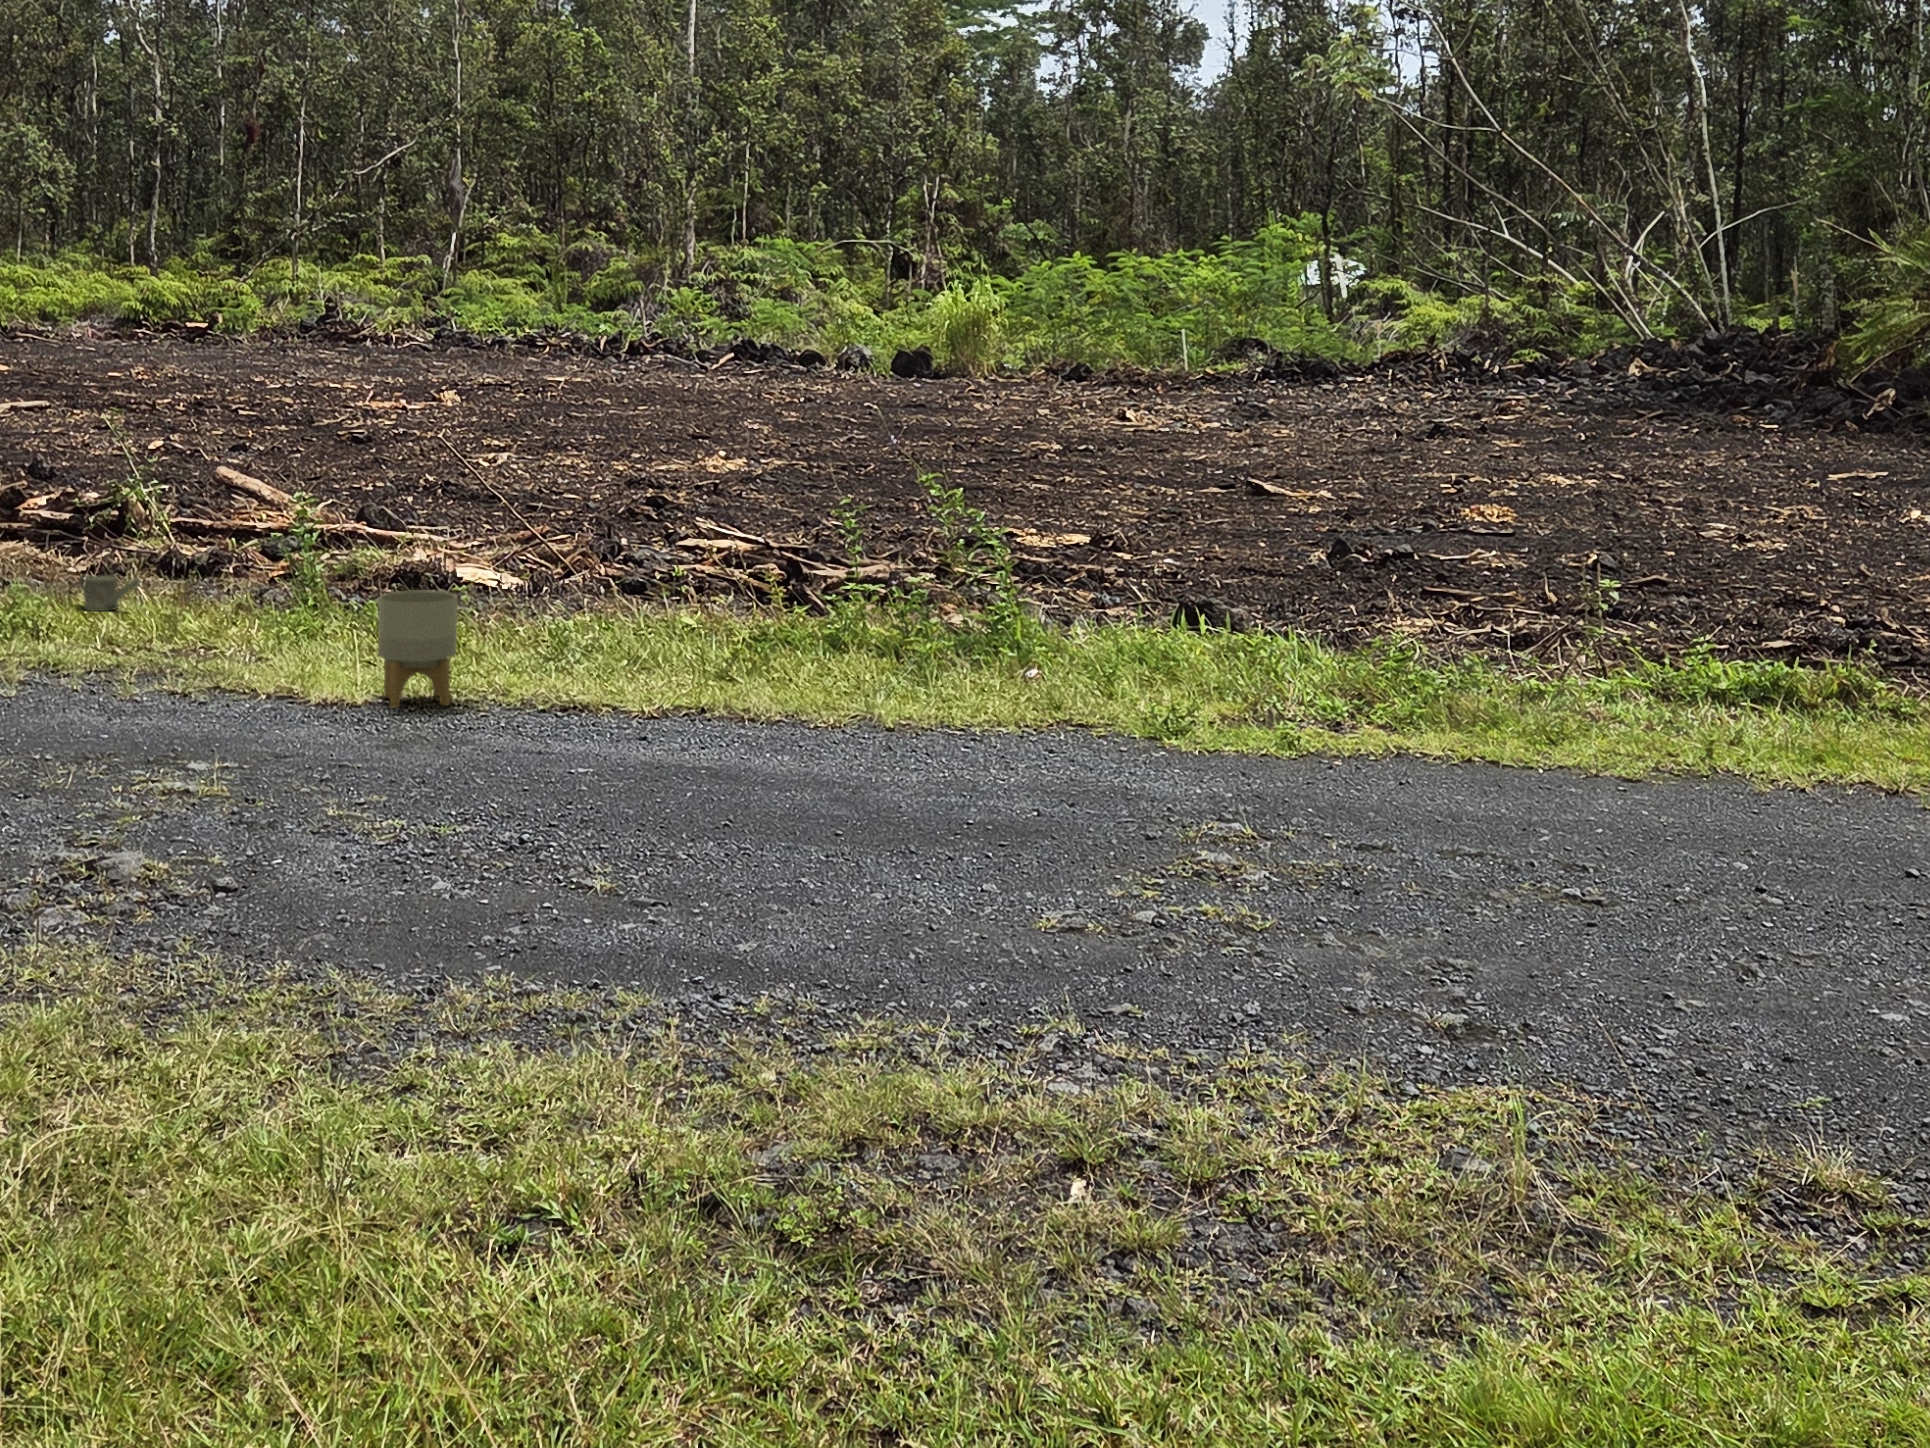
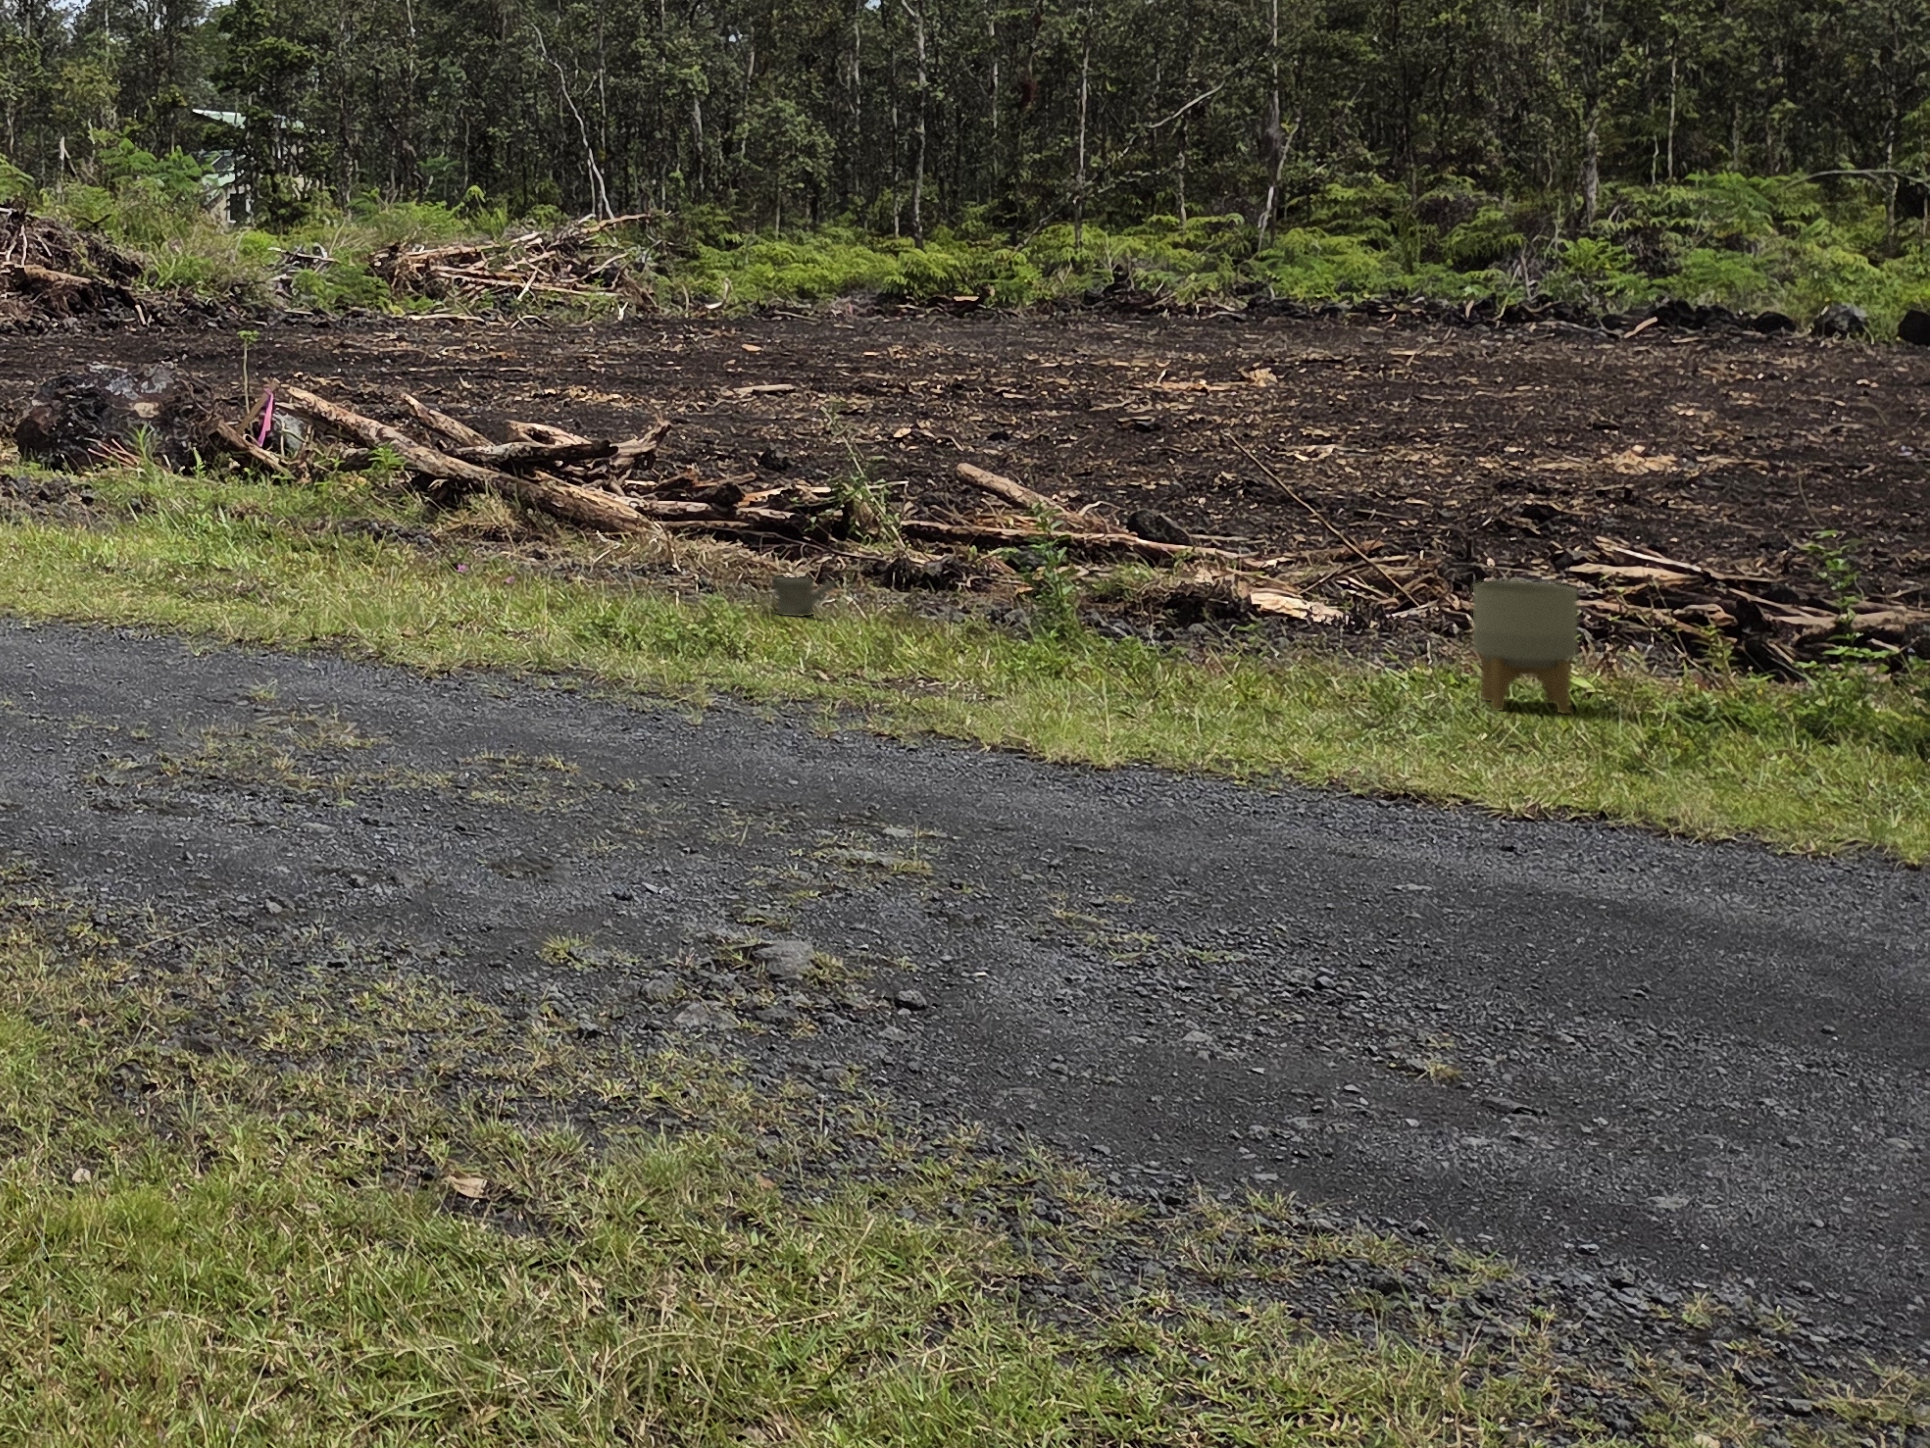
planter: present [378,590,457,708] -> present [1473,581,1577,714]

